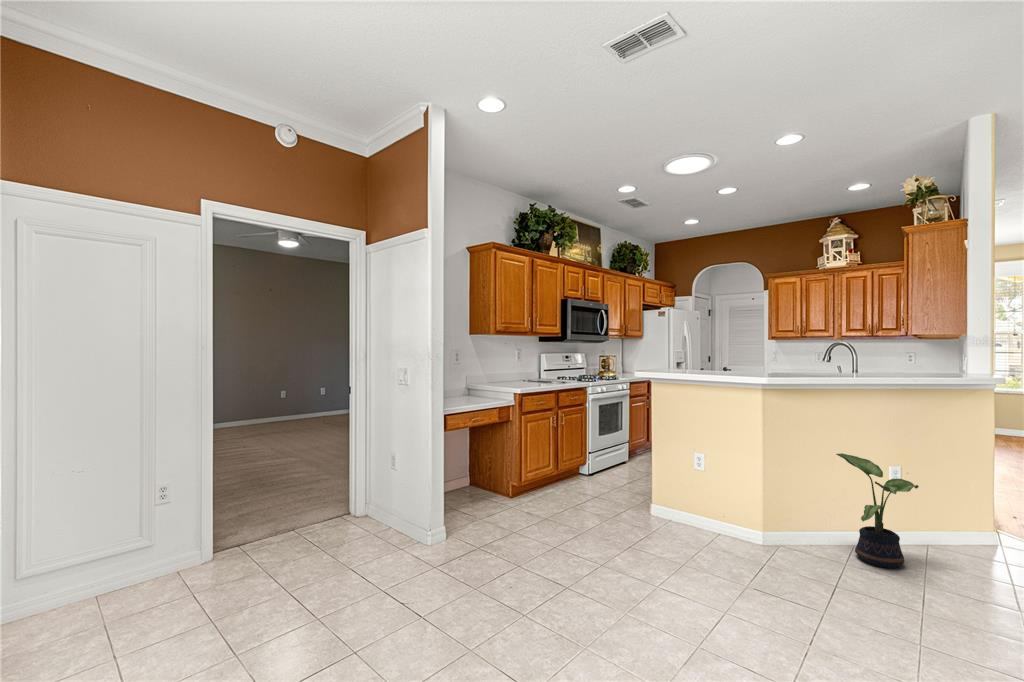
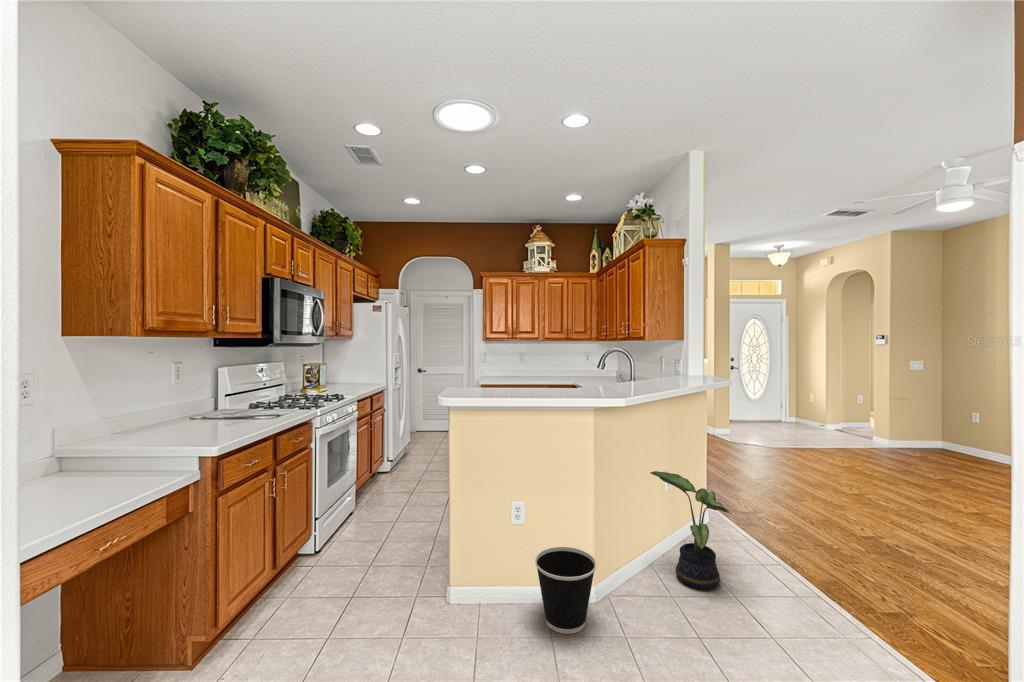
wastebasket: none [695,489,744,546] -> present [535,547,596,634]

